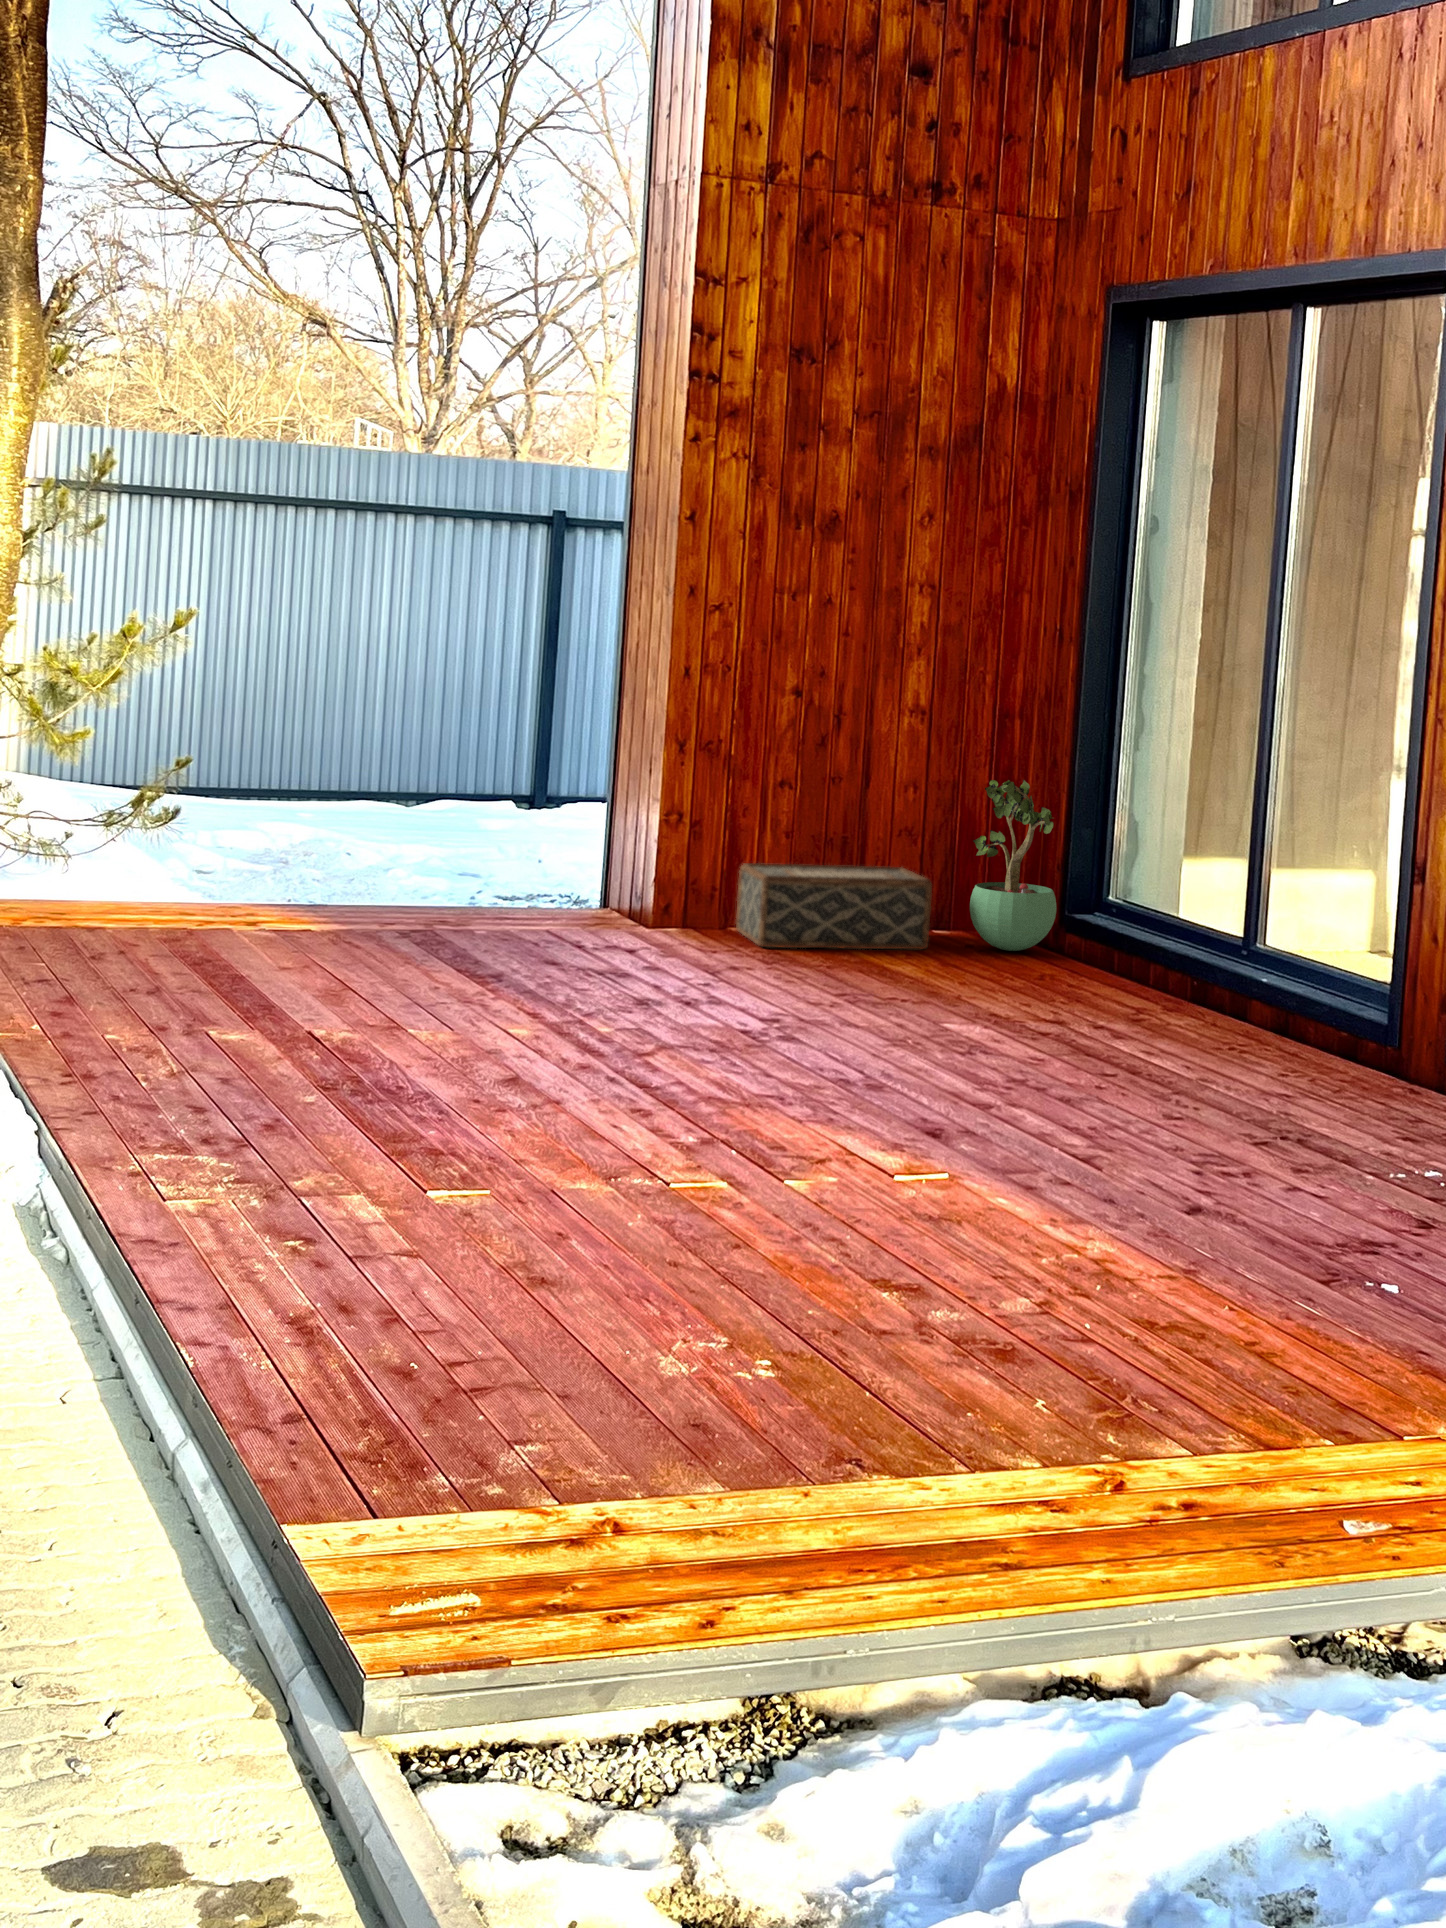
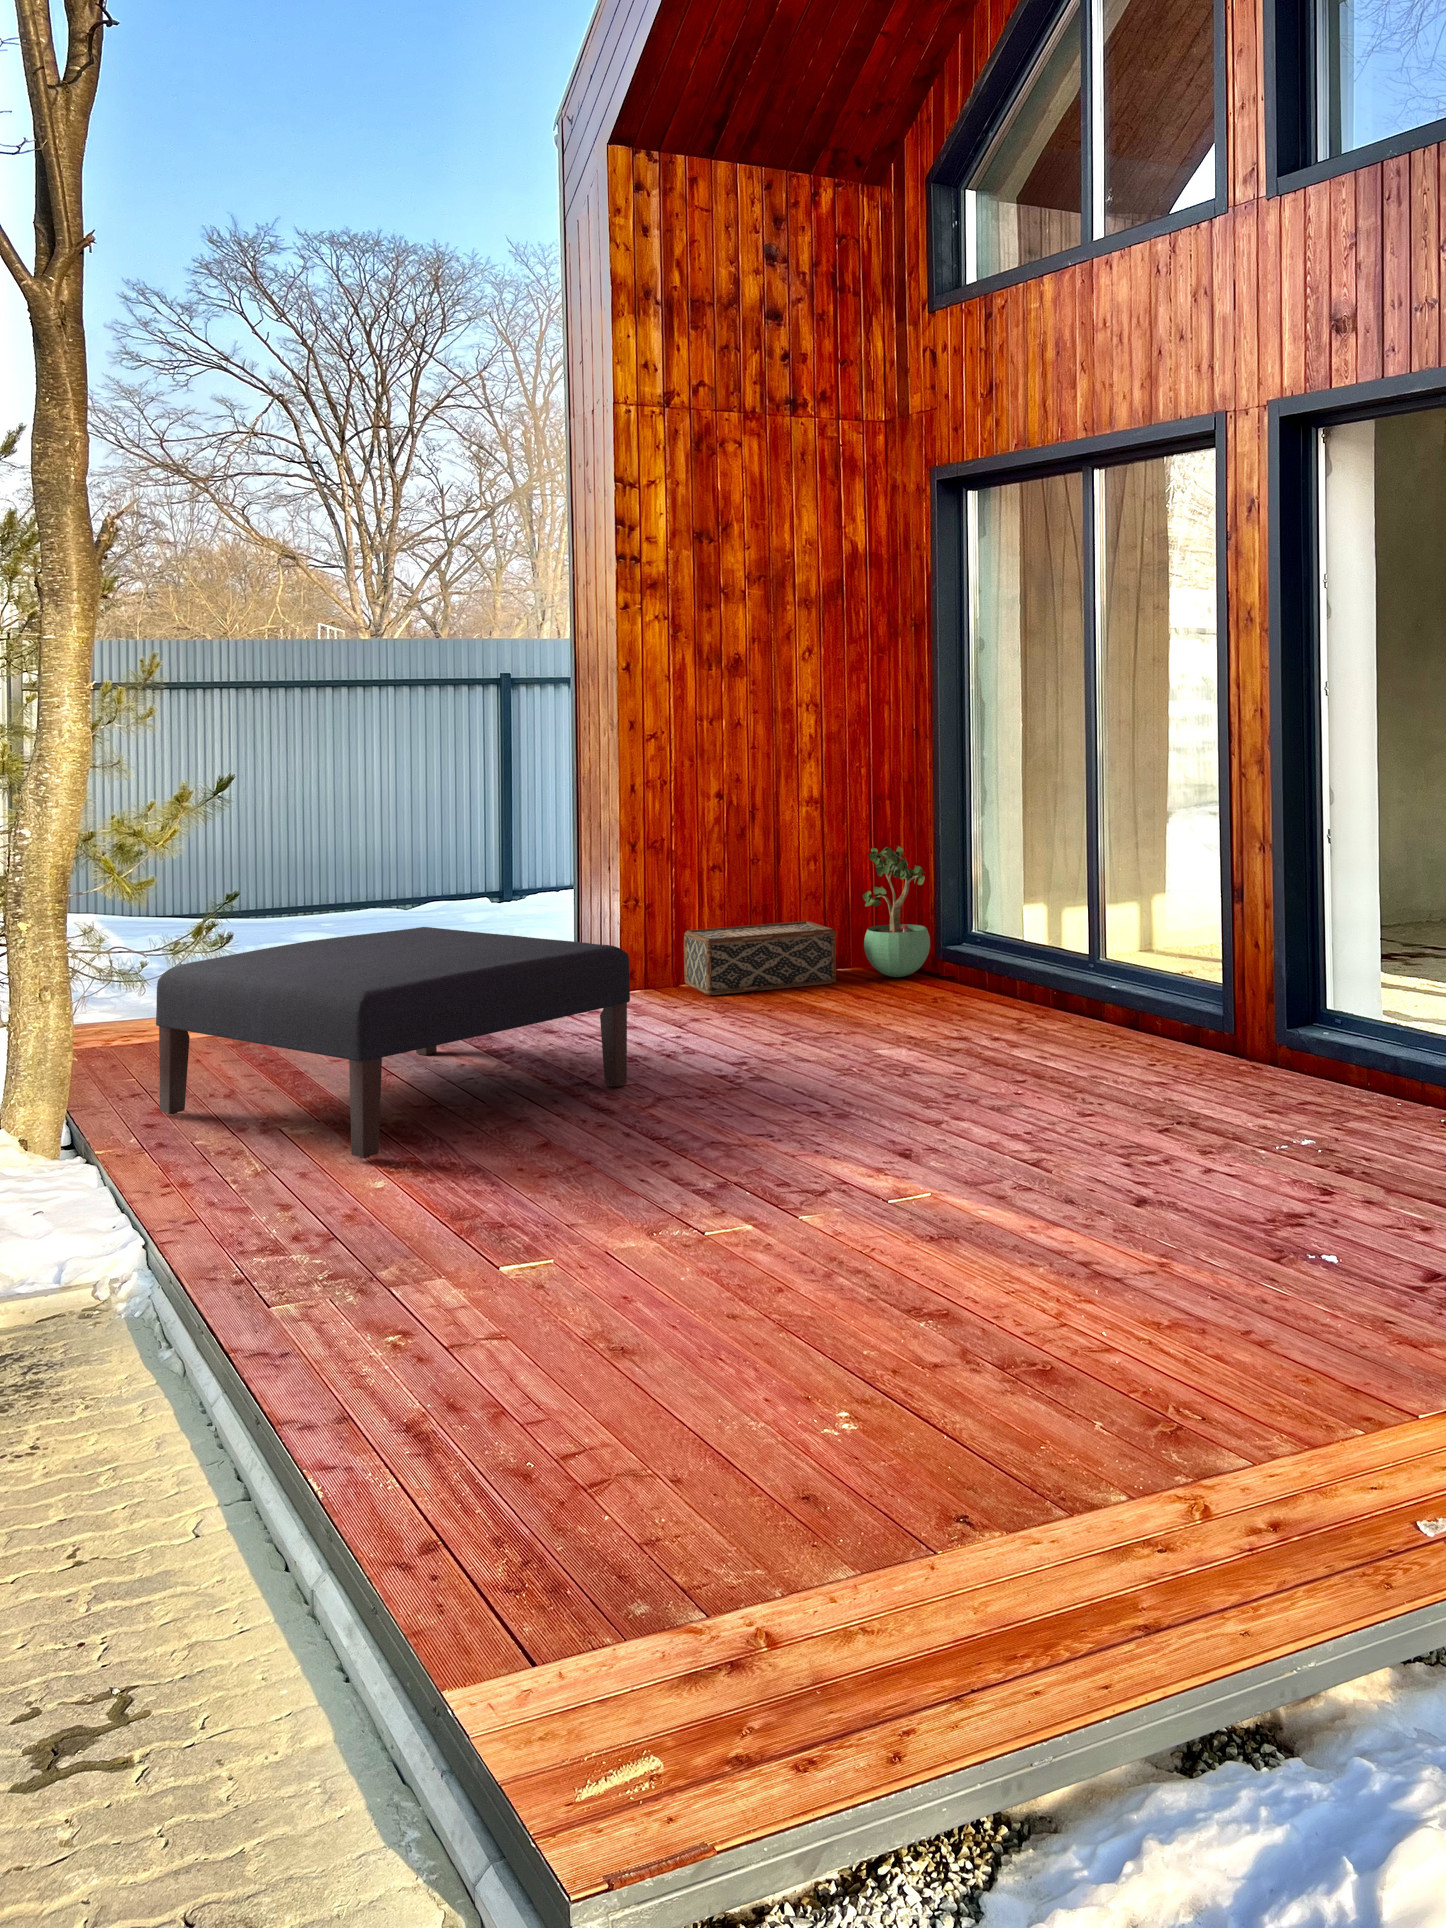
ottoman: none [82,821,640,1074] -> present [156,927,630,1158]

